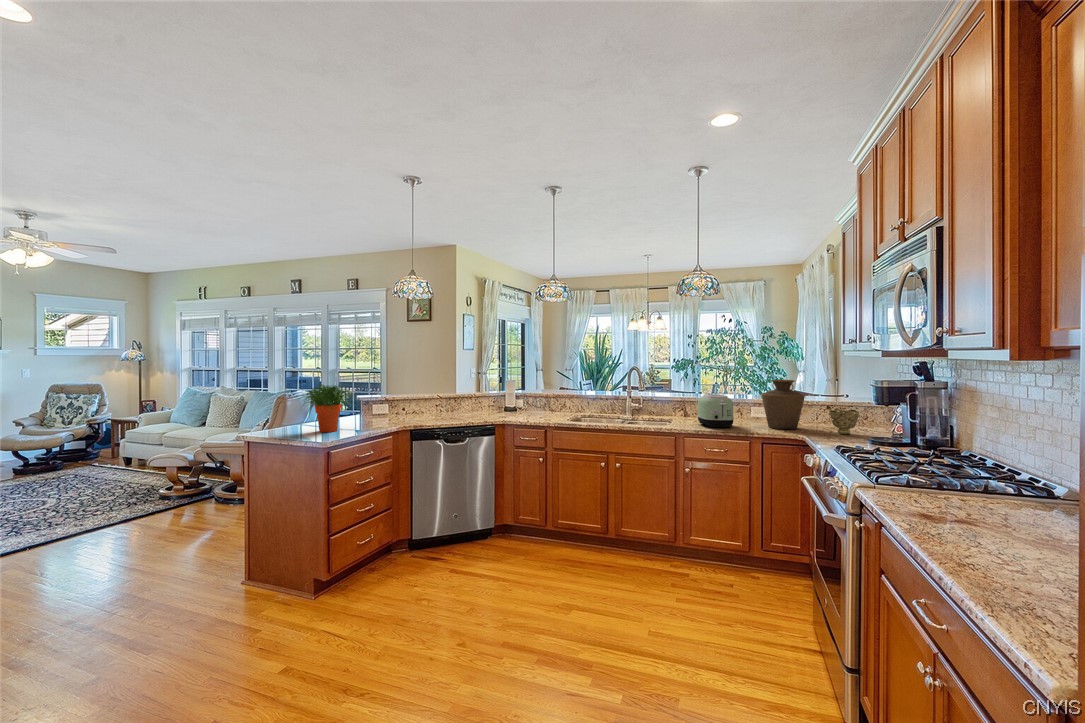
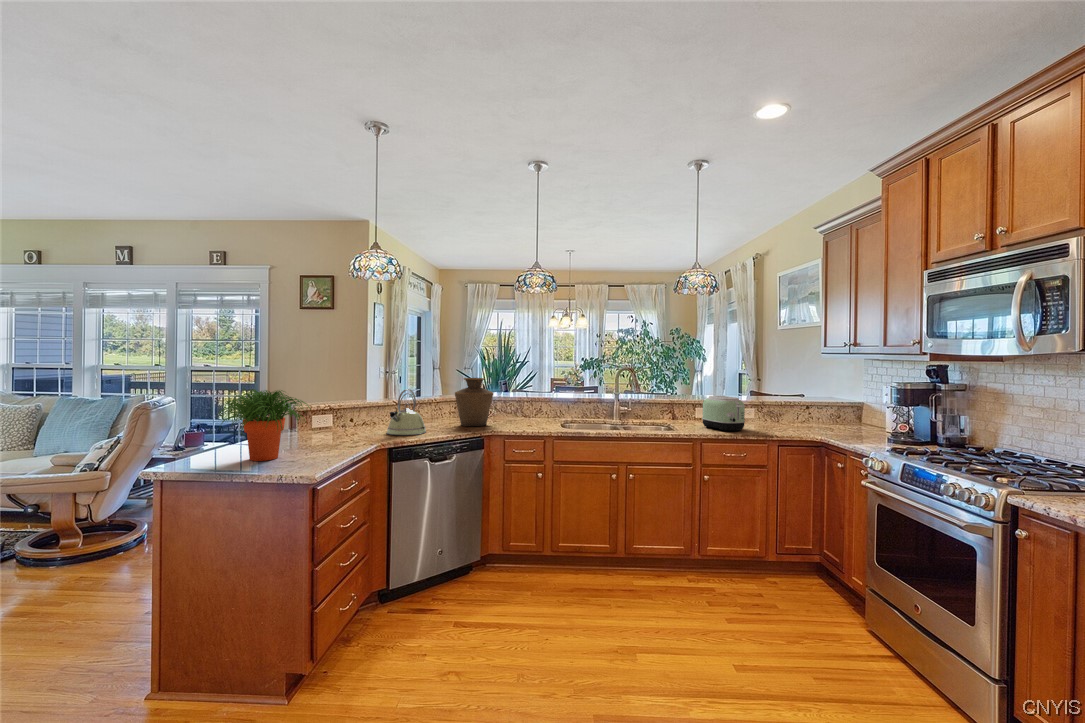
vase: present [761,380,805,429] -> present [455,378,493,426]
kettle: none [426,386,457,421] -> present [387,389,426,435]
decorative bowl: present [829,408,860,434] -> none [833,408,864,433]

